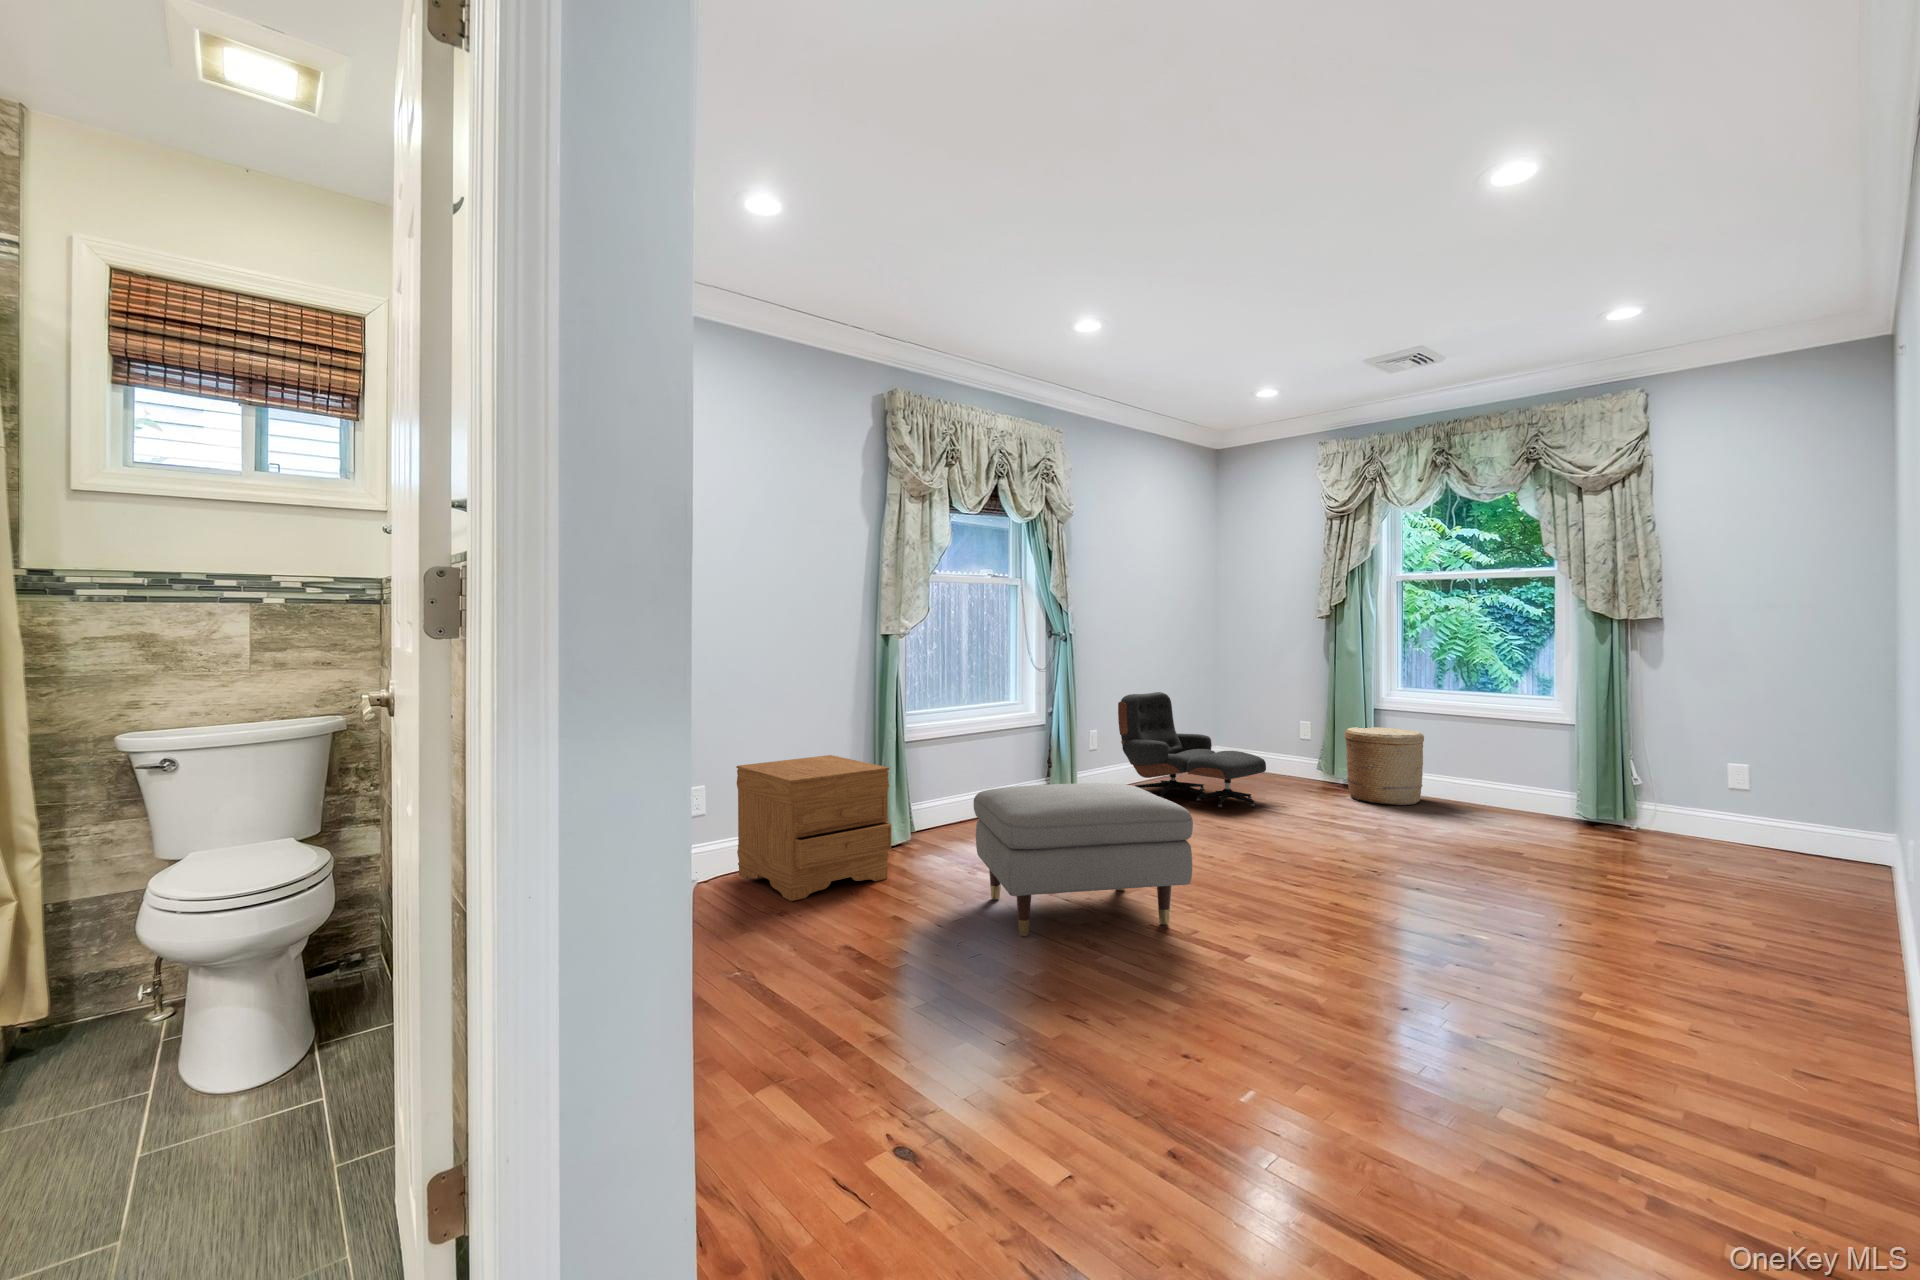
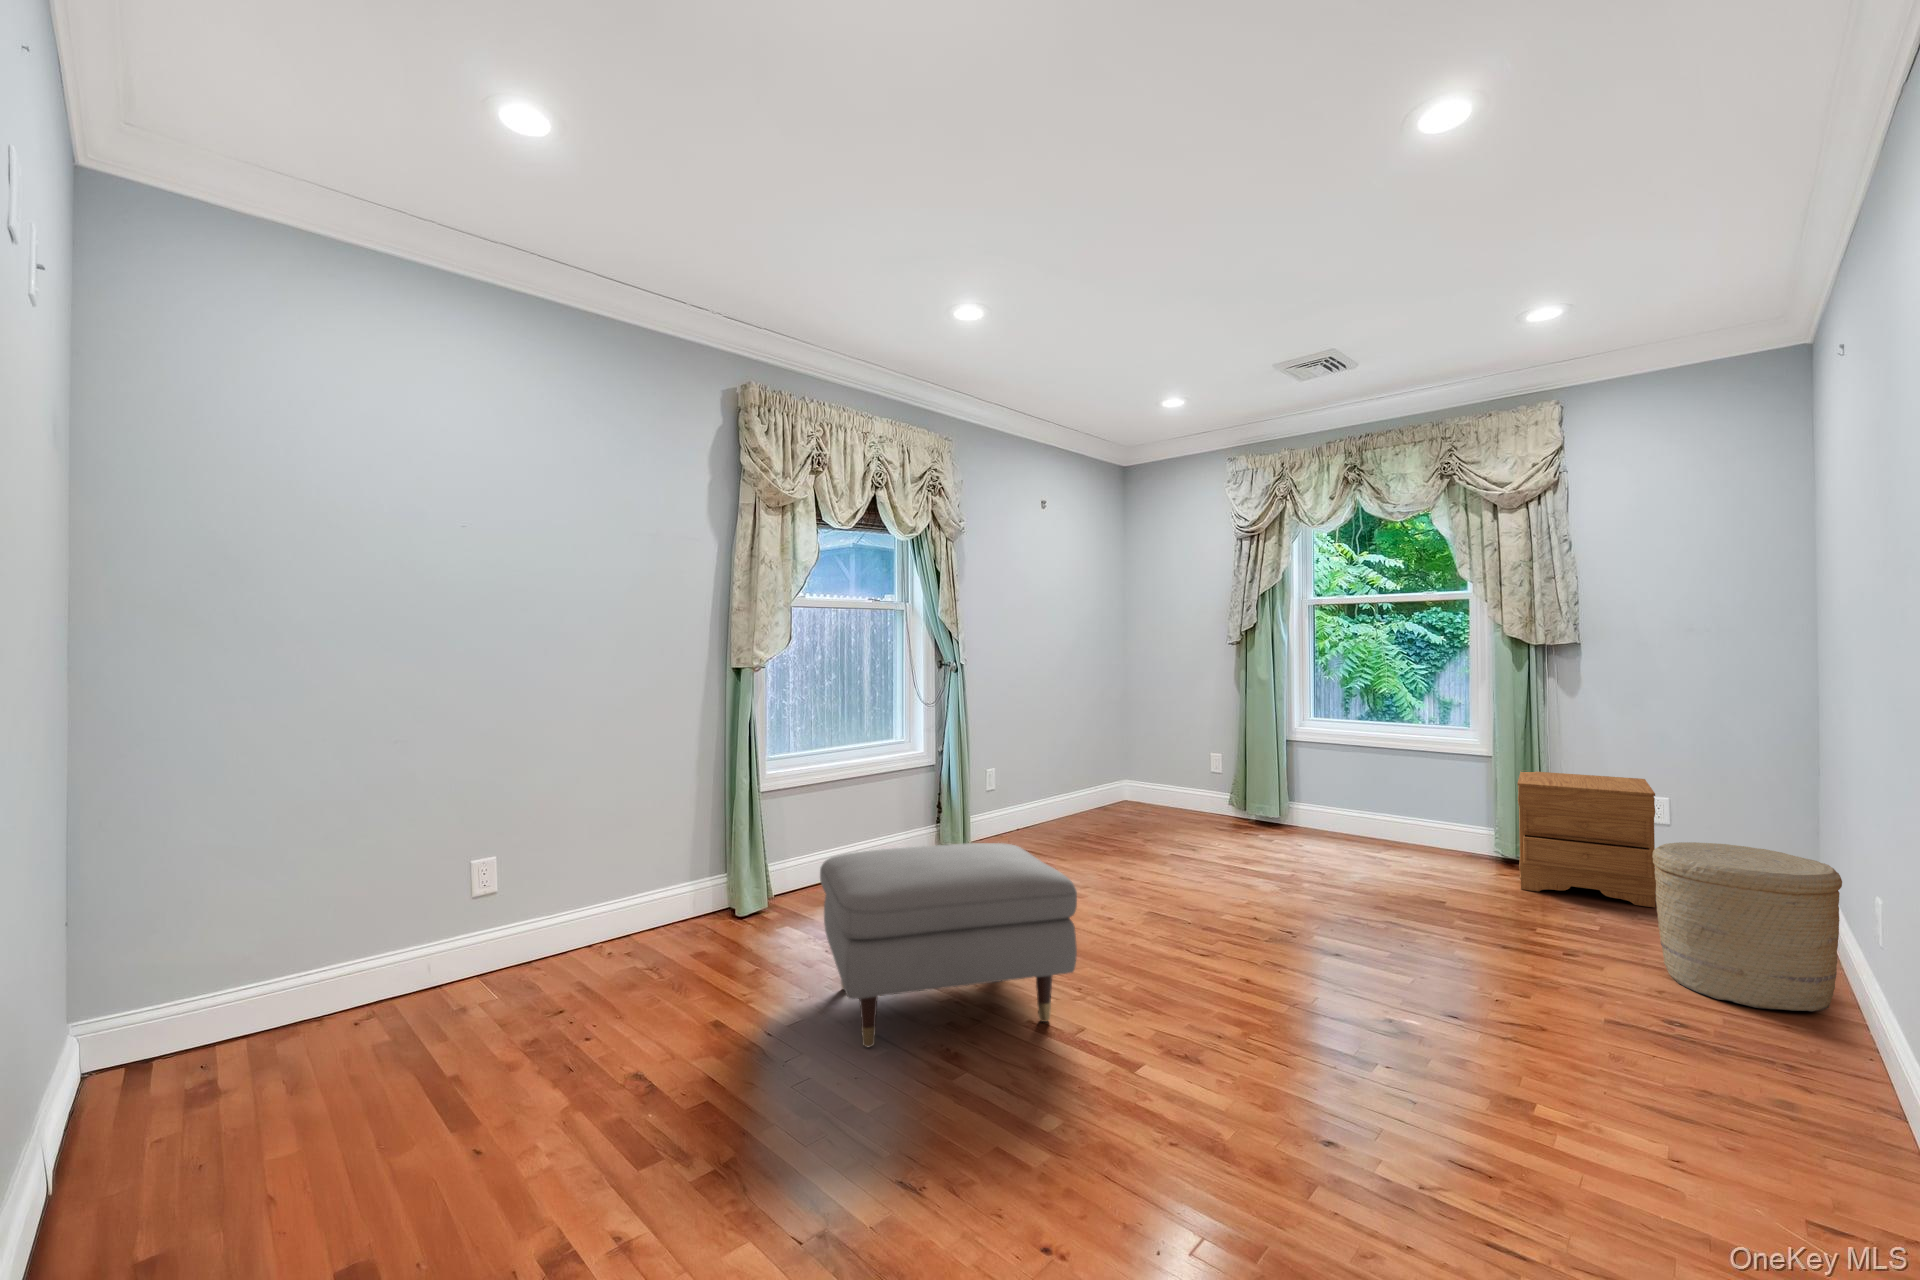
lounge chair: present [1118,692,1266,808] -> none [1018,724,1175,853]
woven basket: present [1344,727,1424,805] -> present [1652,842,1842,1012]
nightstand: present [736,755,891,901] -> present [1518,771,1656,907]

